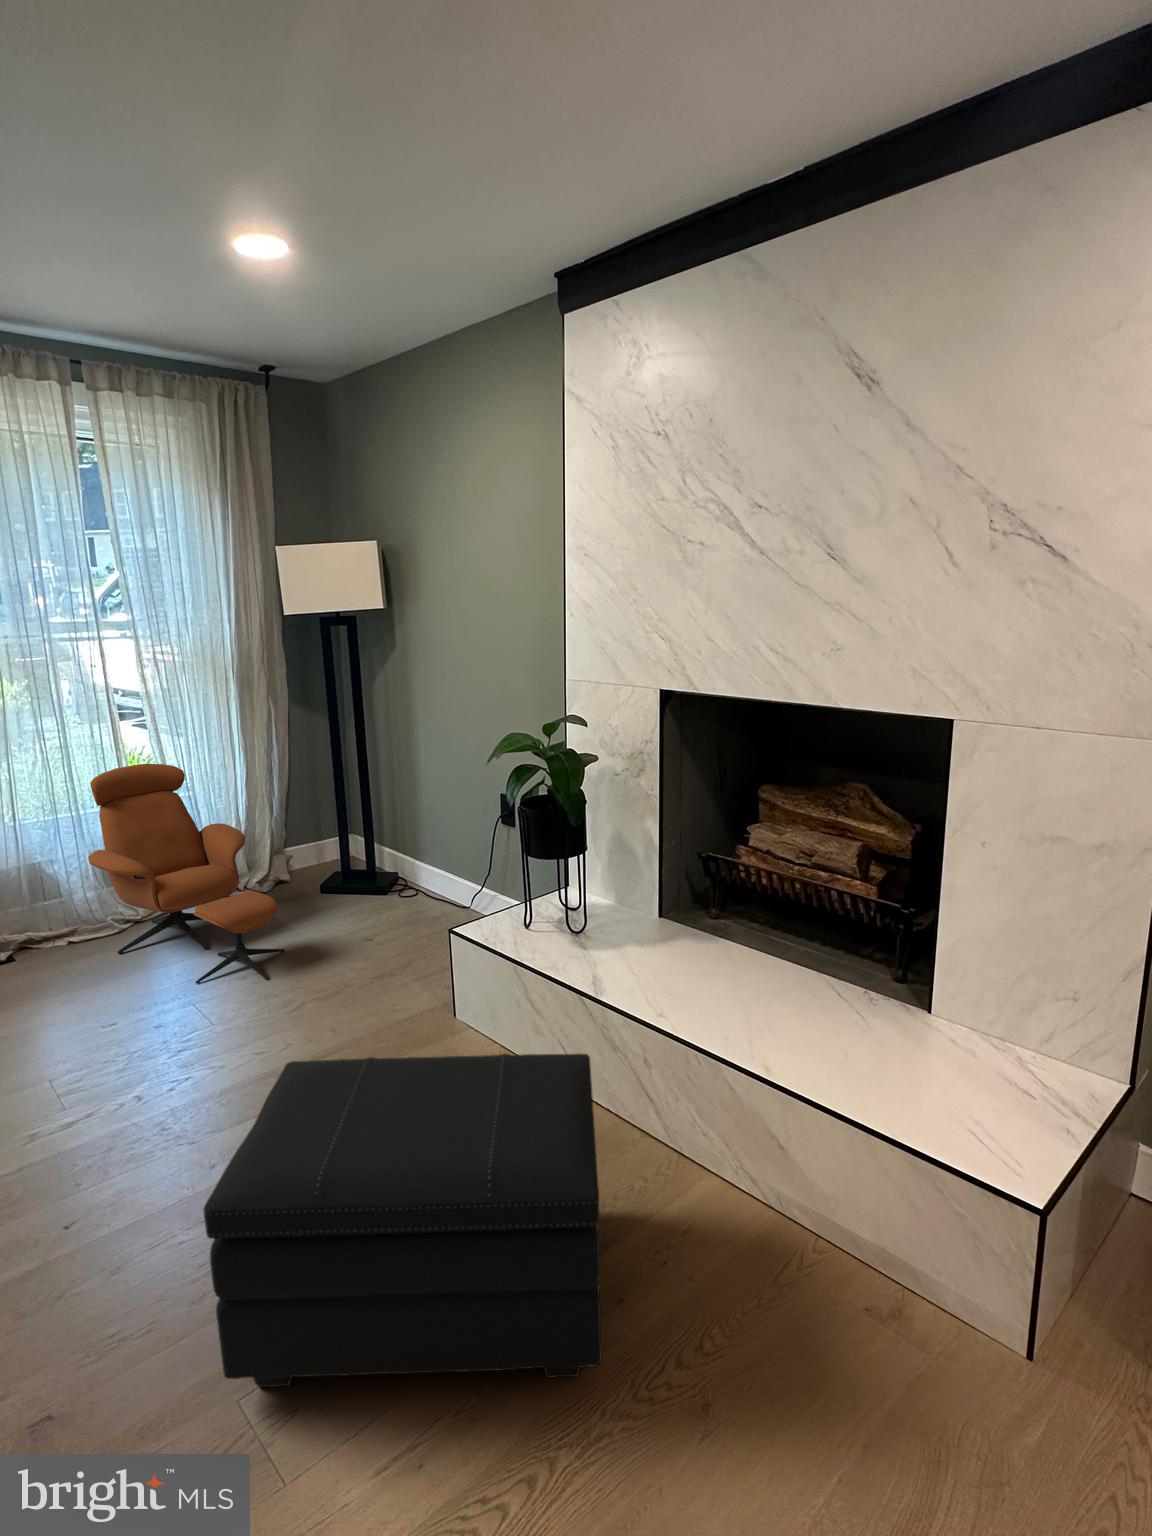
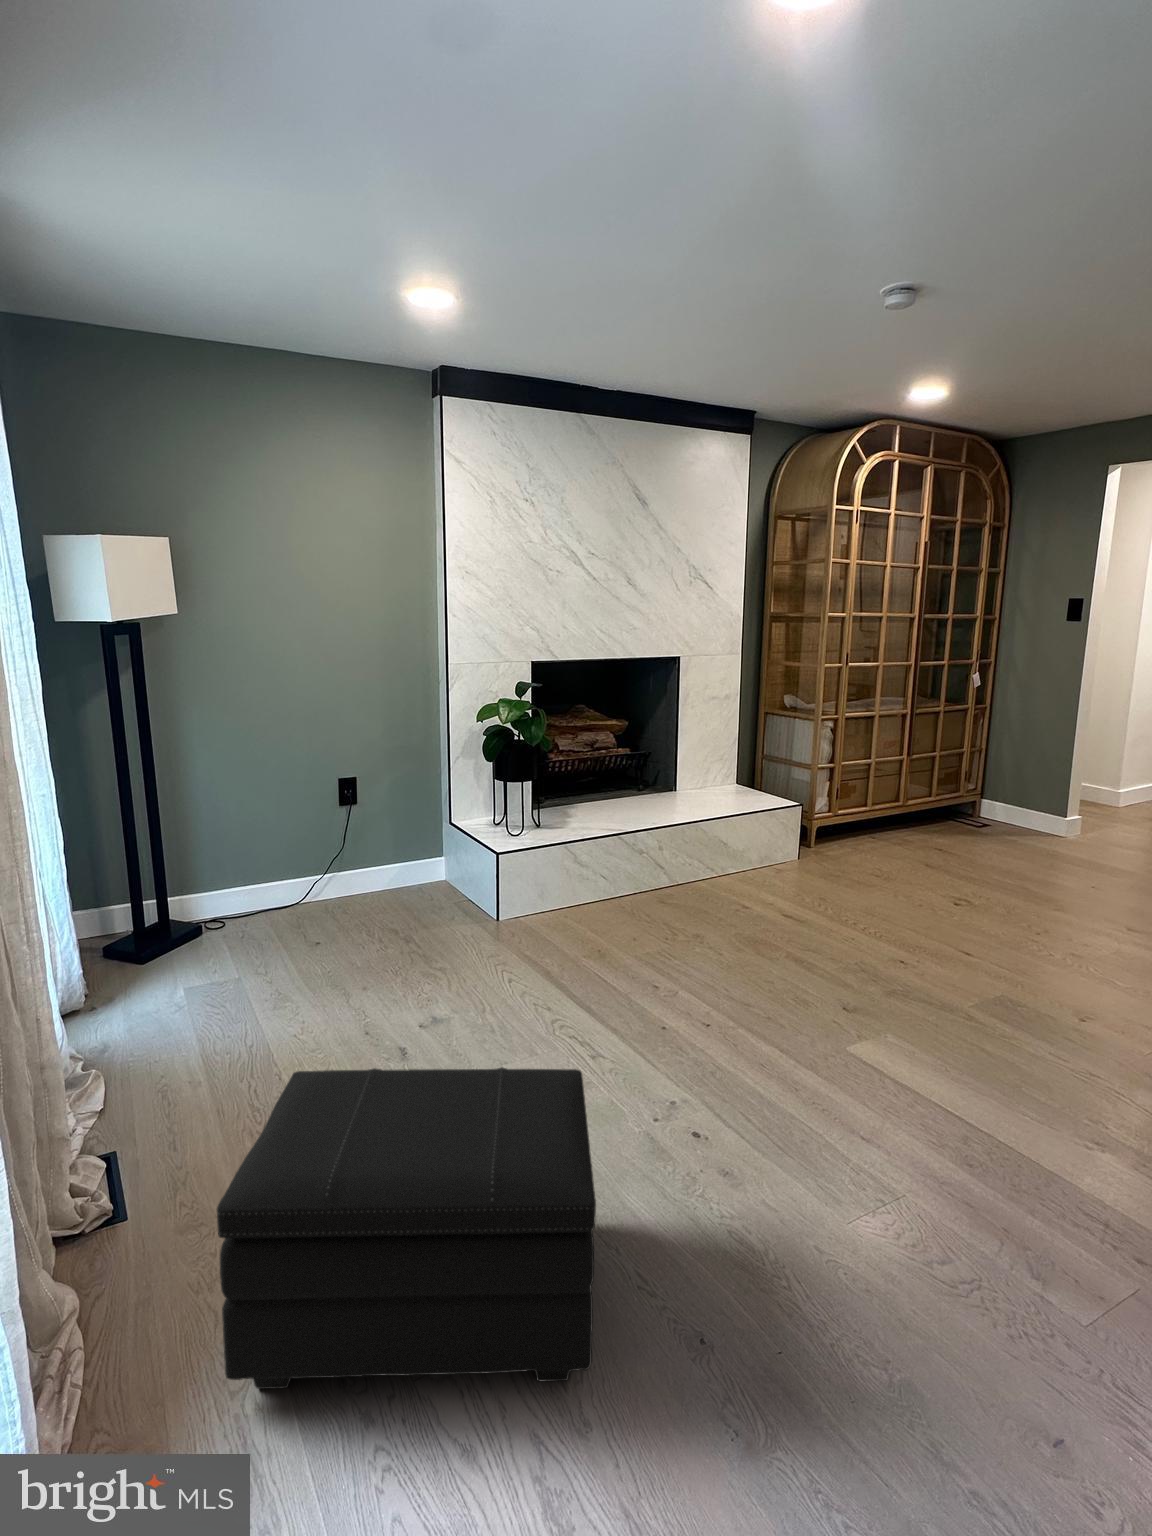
lounge chair: present [88,764,285,983] -> none [95,788,280,1000]

